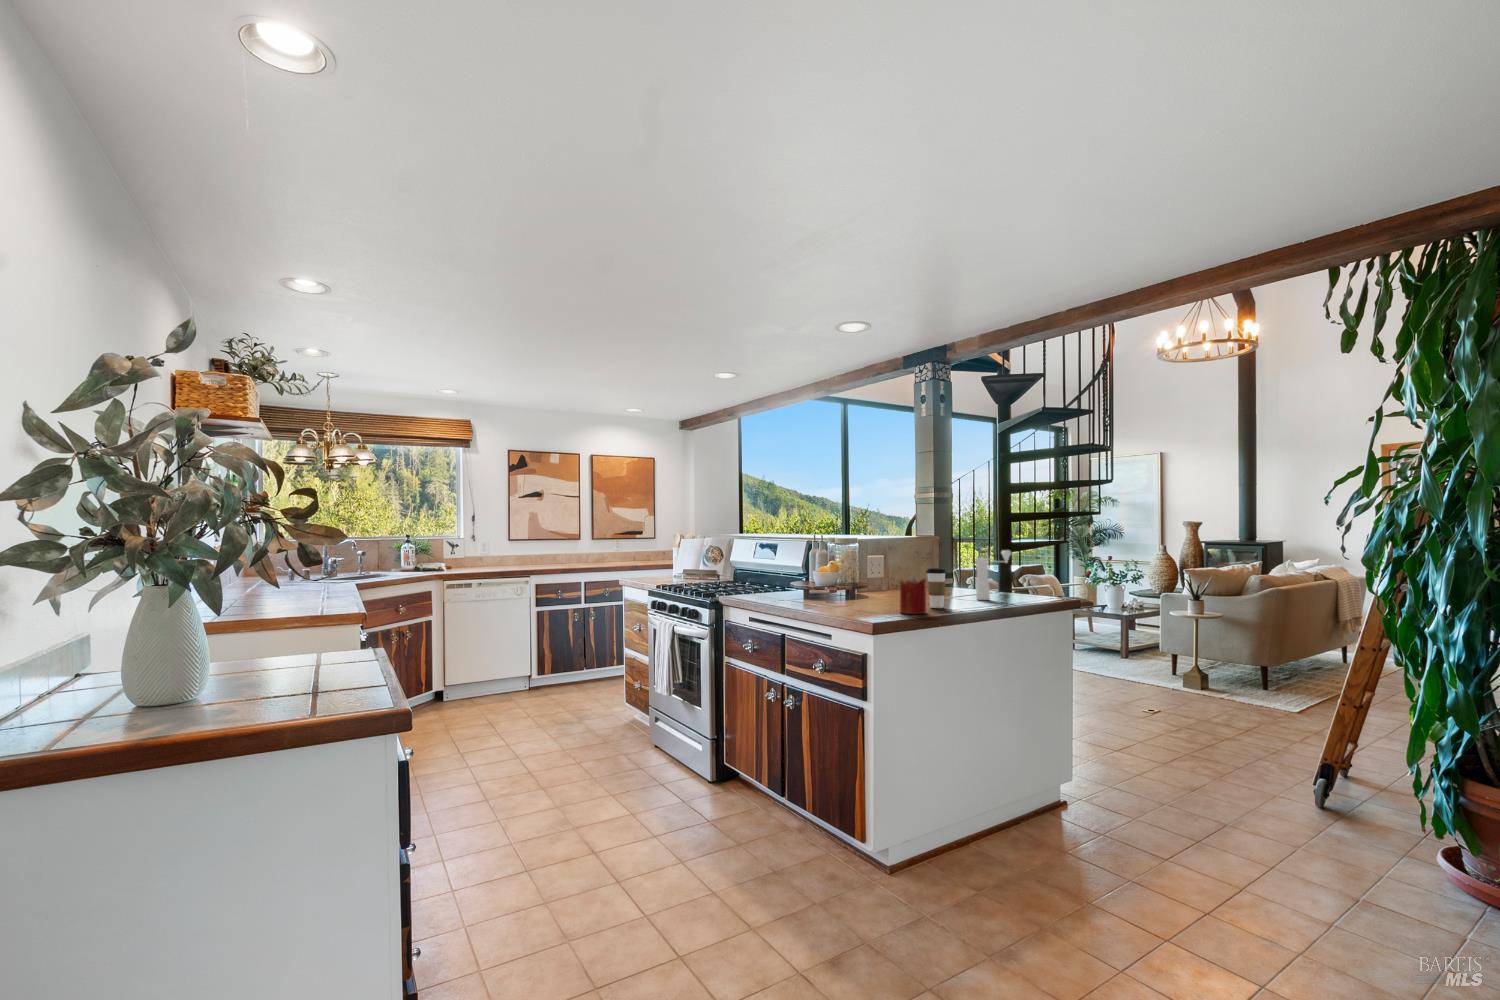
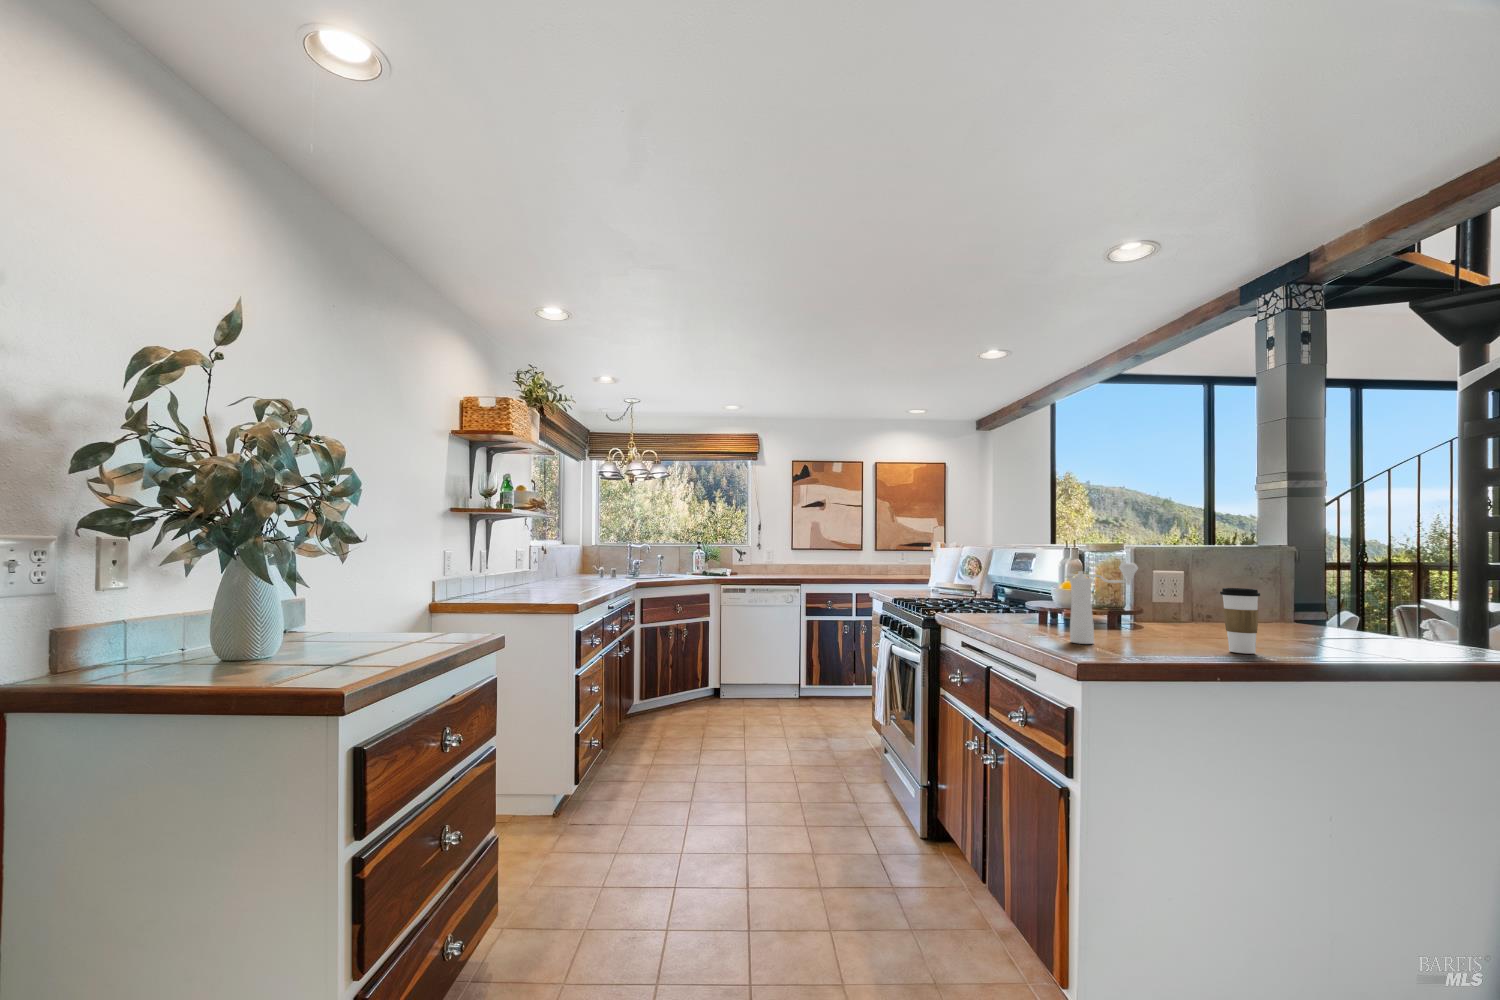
pepper mill: present [976,550,1011,600] -> present [1068,563,1138,644]
candle: present [900,575,926,614] -> none [1157,594,1207,659]

